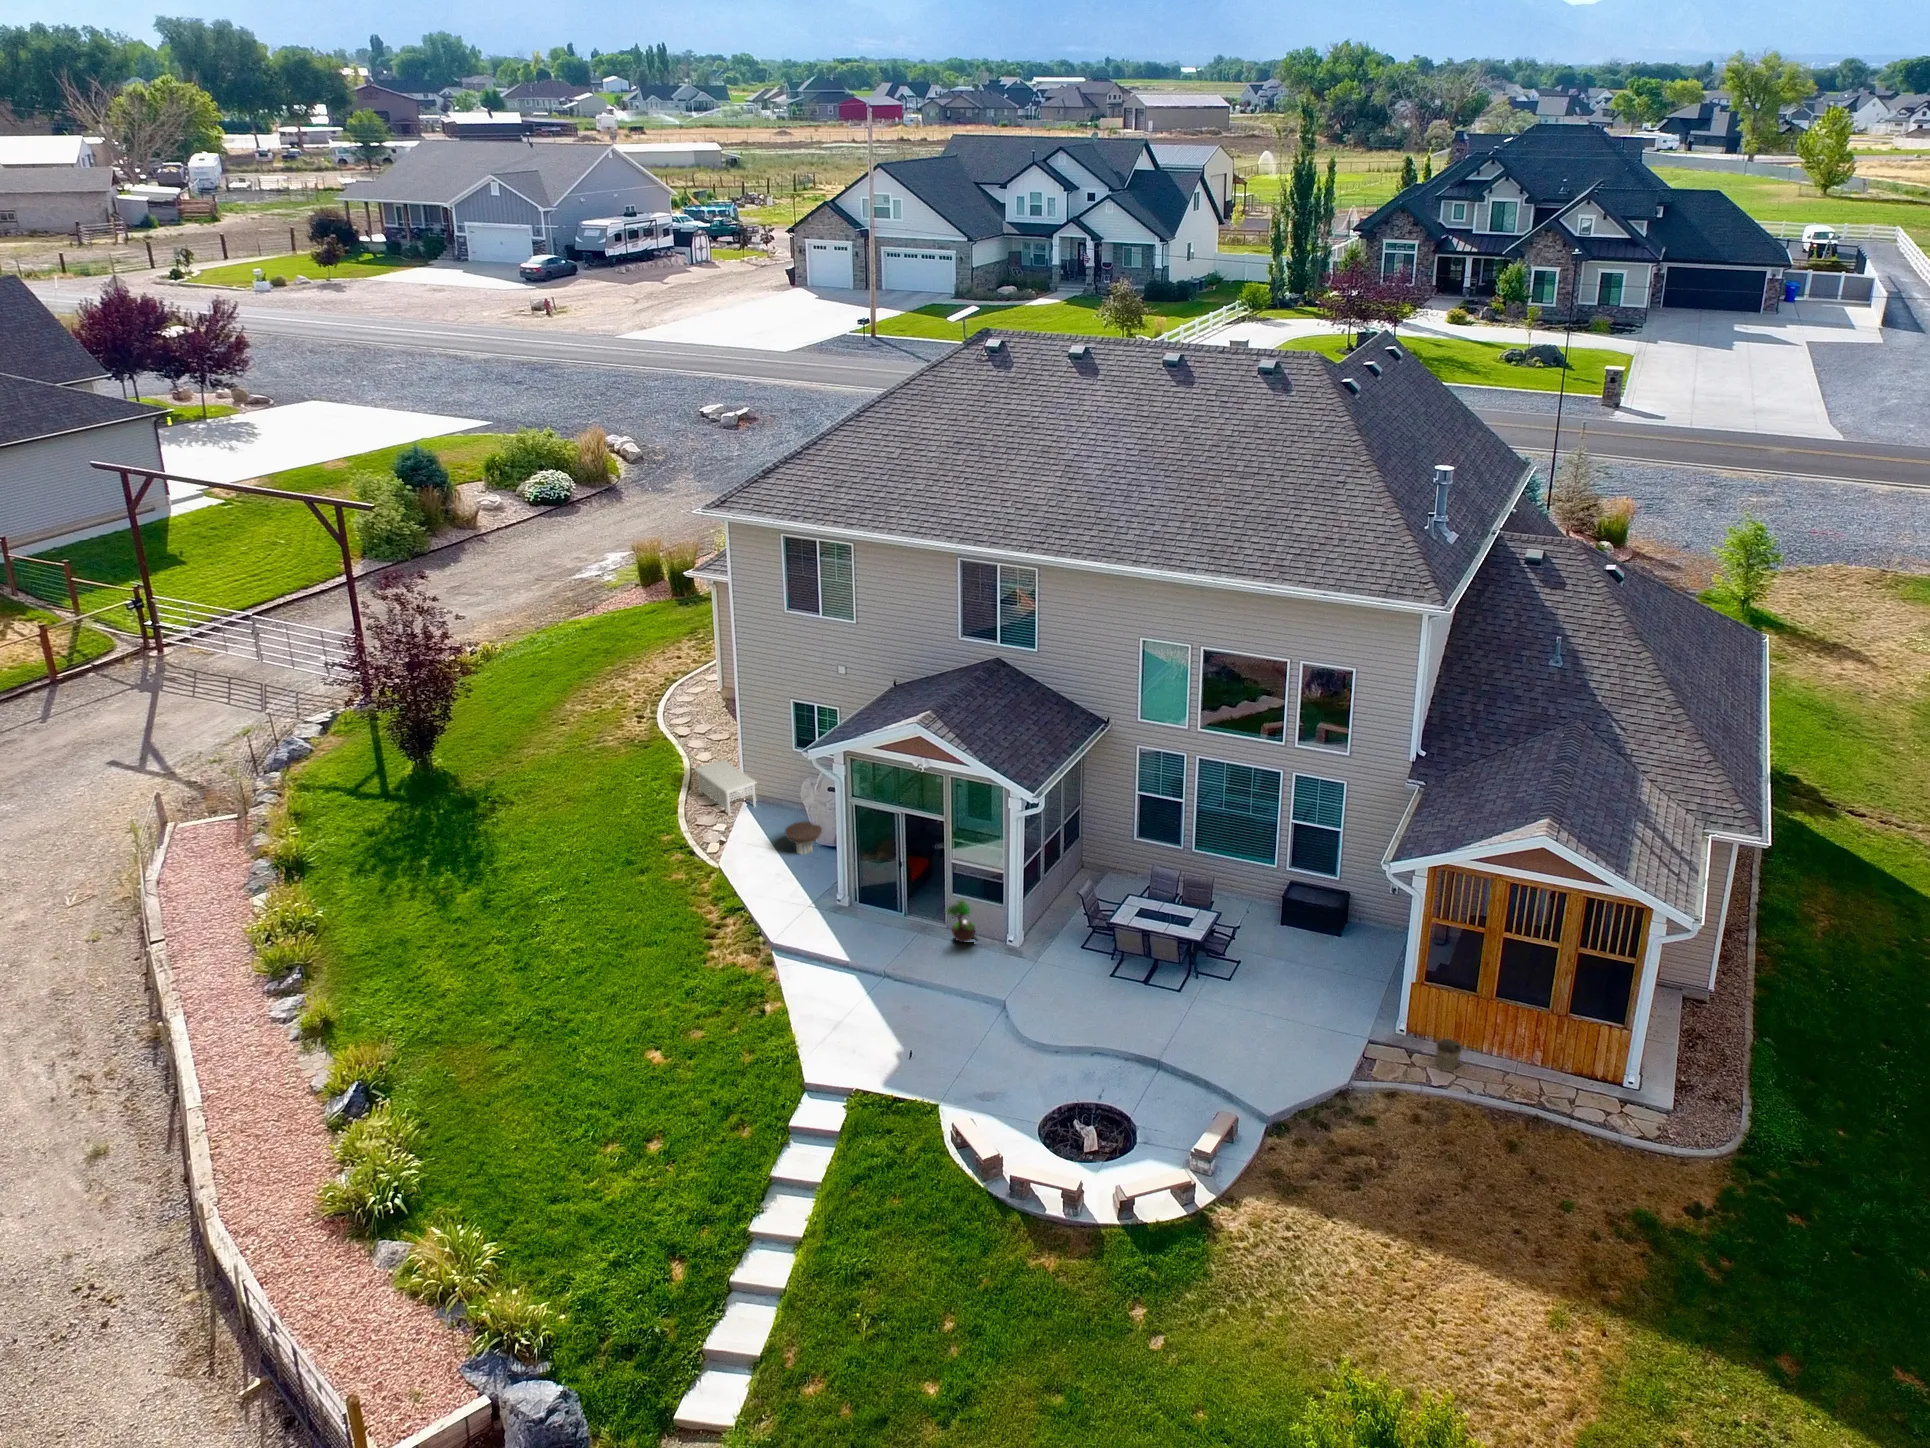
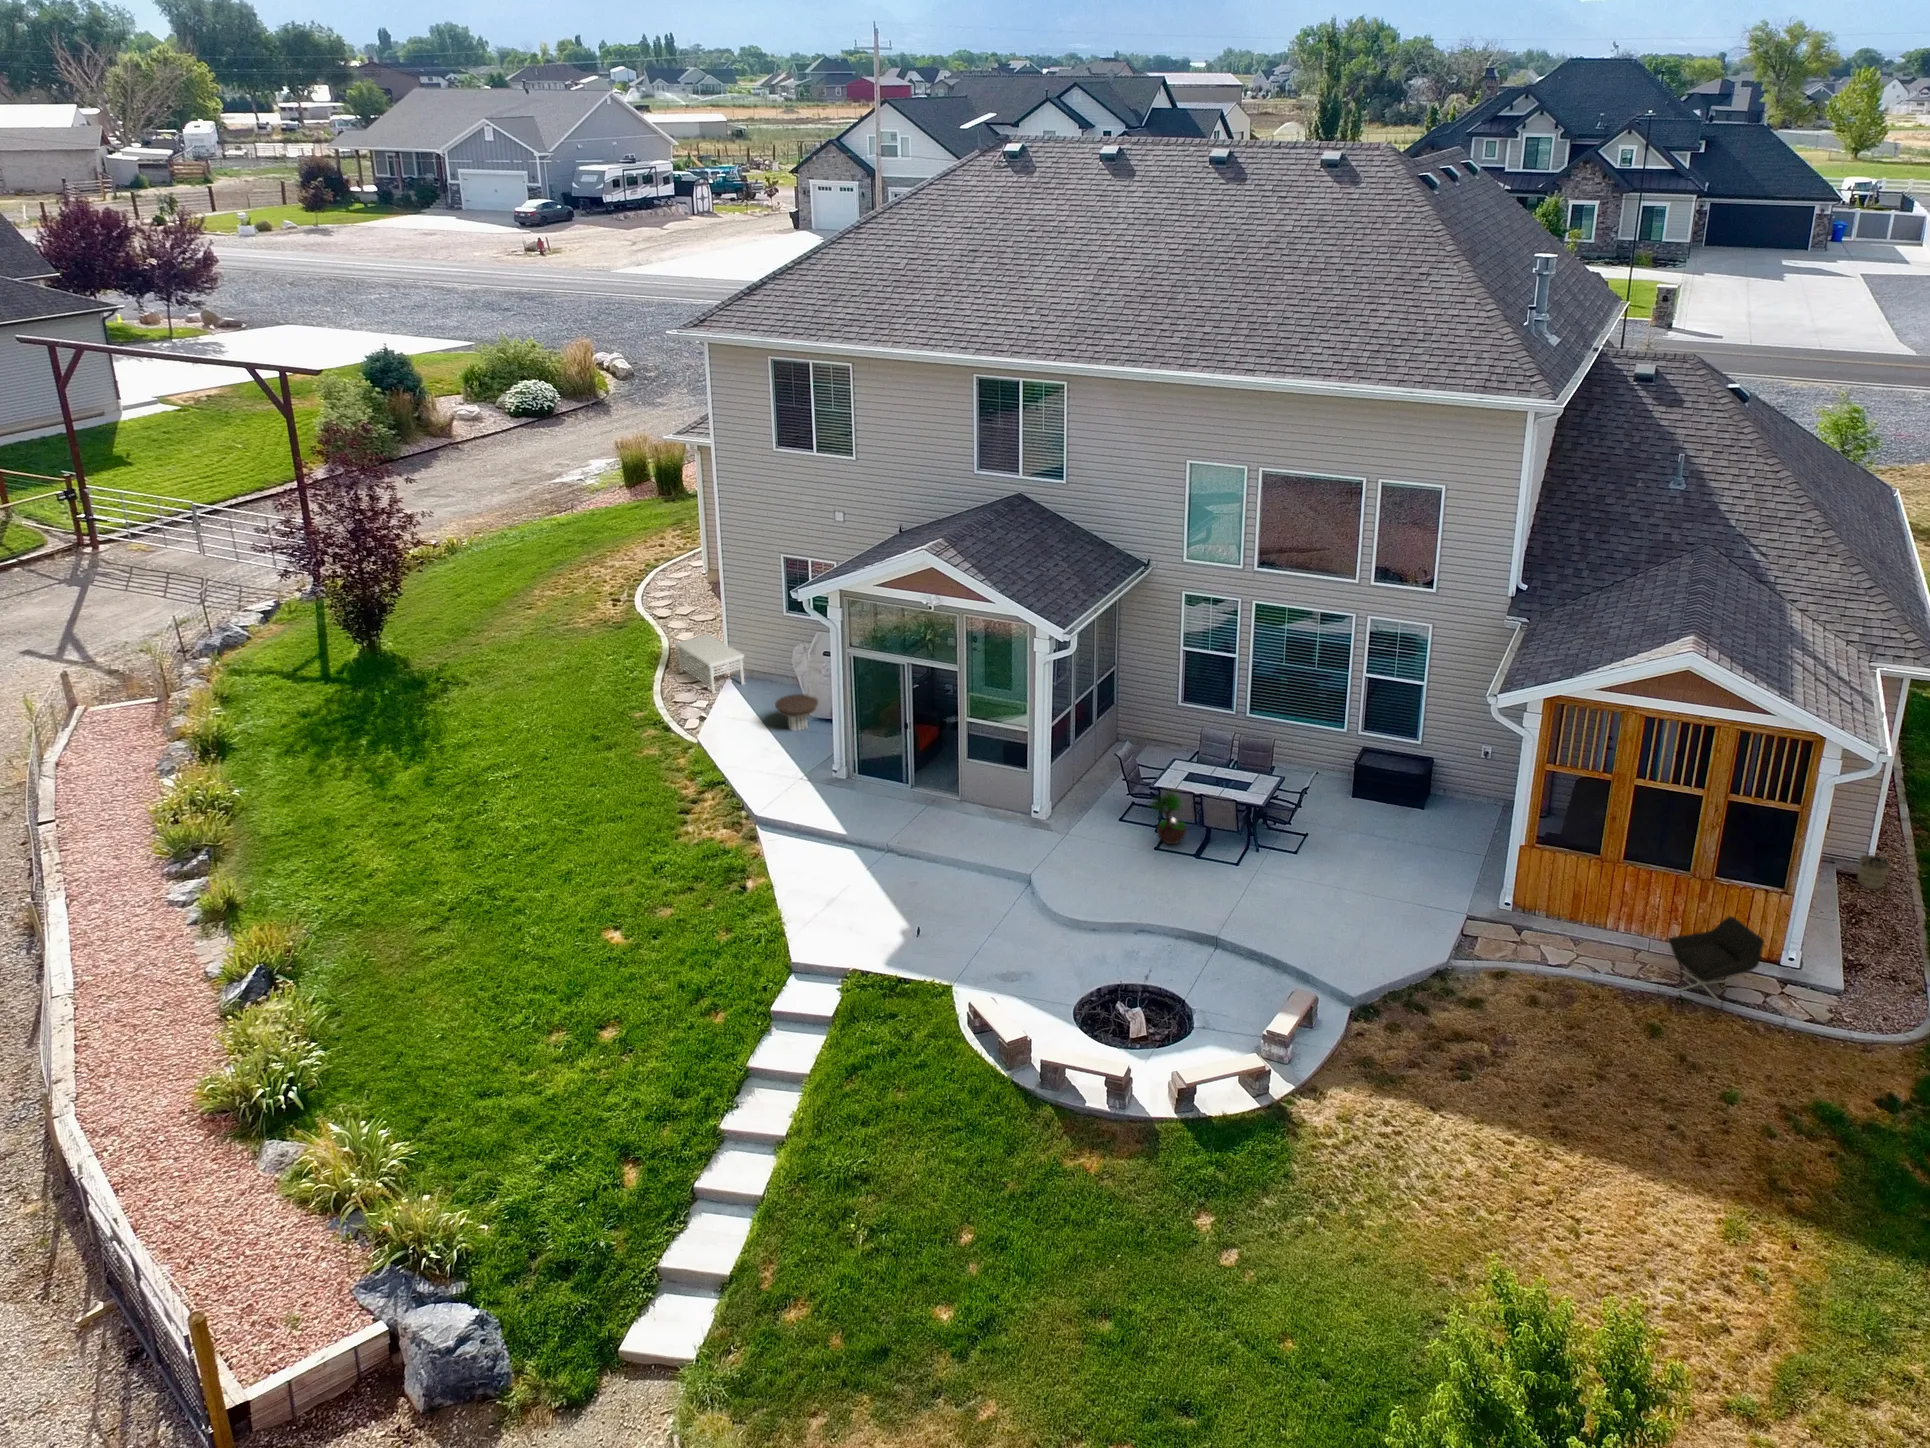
potted tree: present [946,899,975,942] -> present [1149,791,1186,844]
bucket: present [1436,1039,1463,1071] -> present [1858,855,1890,889]
lounge chair: none [1530,1047,1605,1119] -> present [1669,916,1764,1001]

